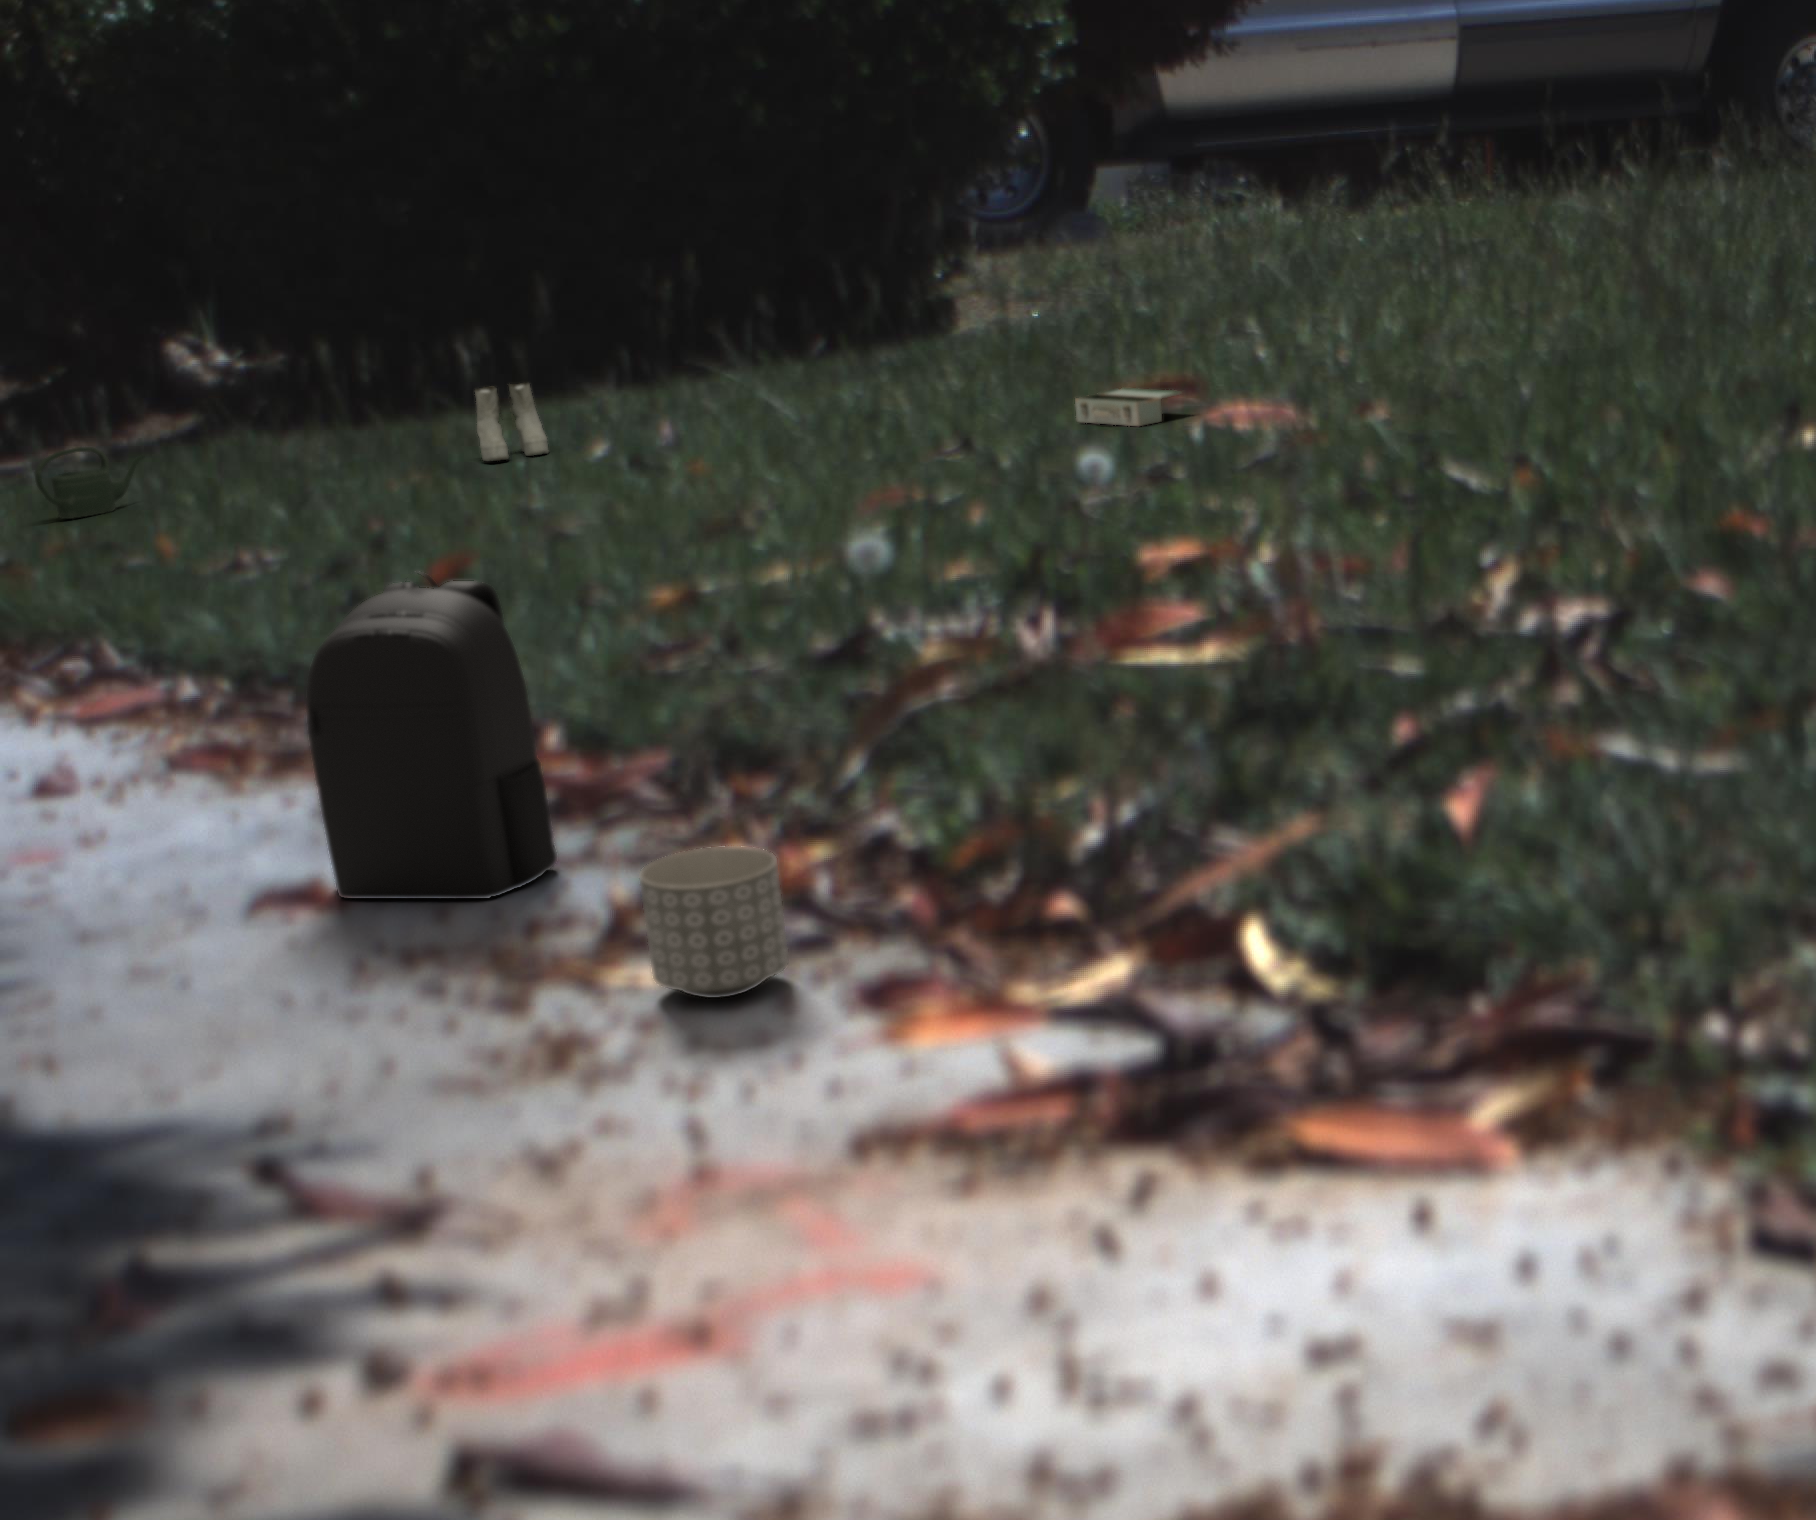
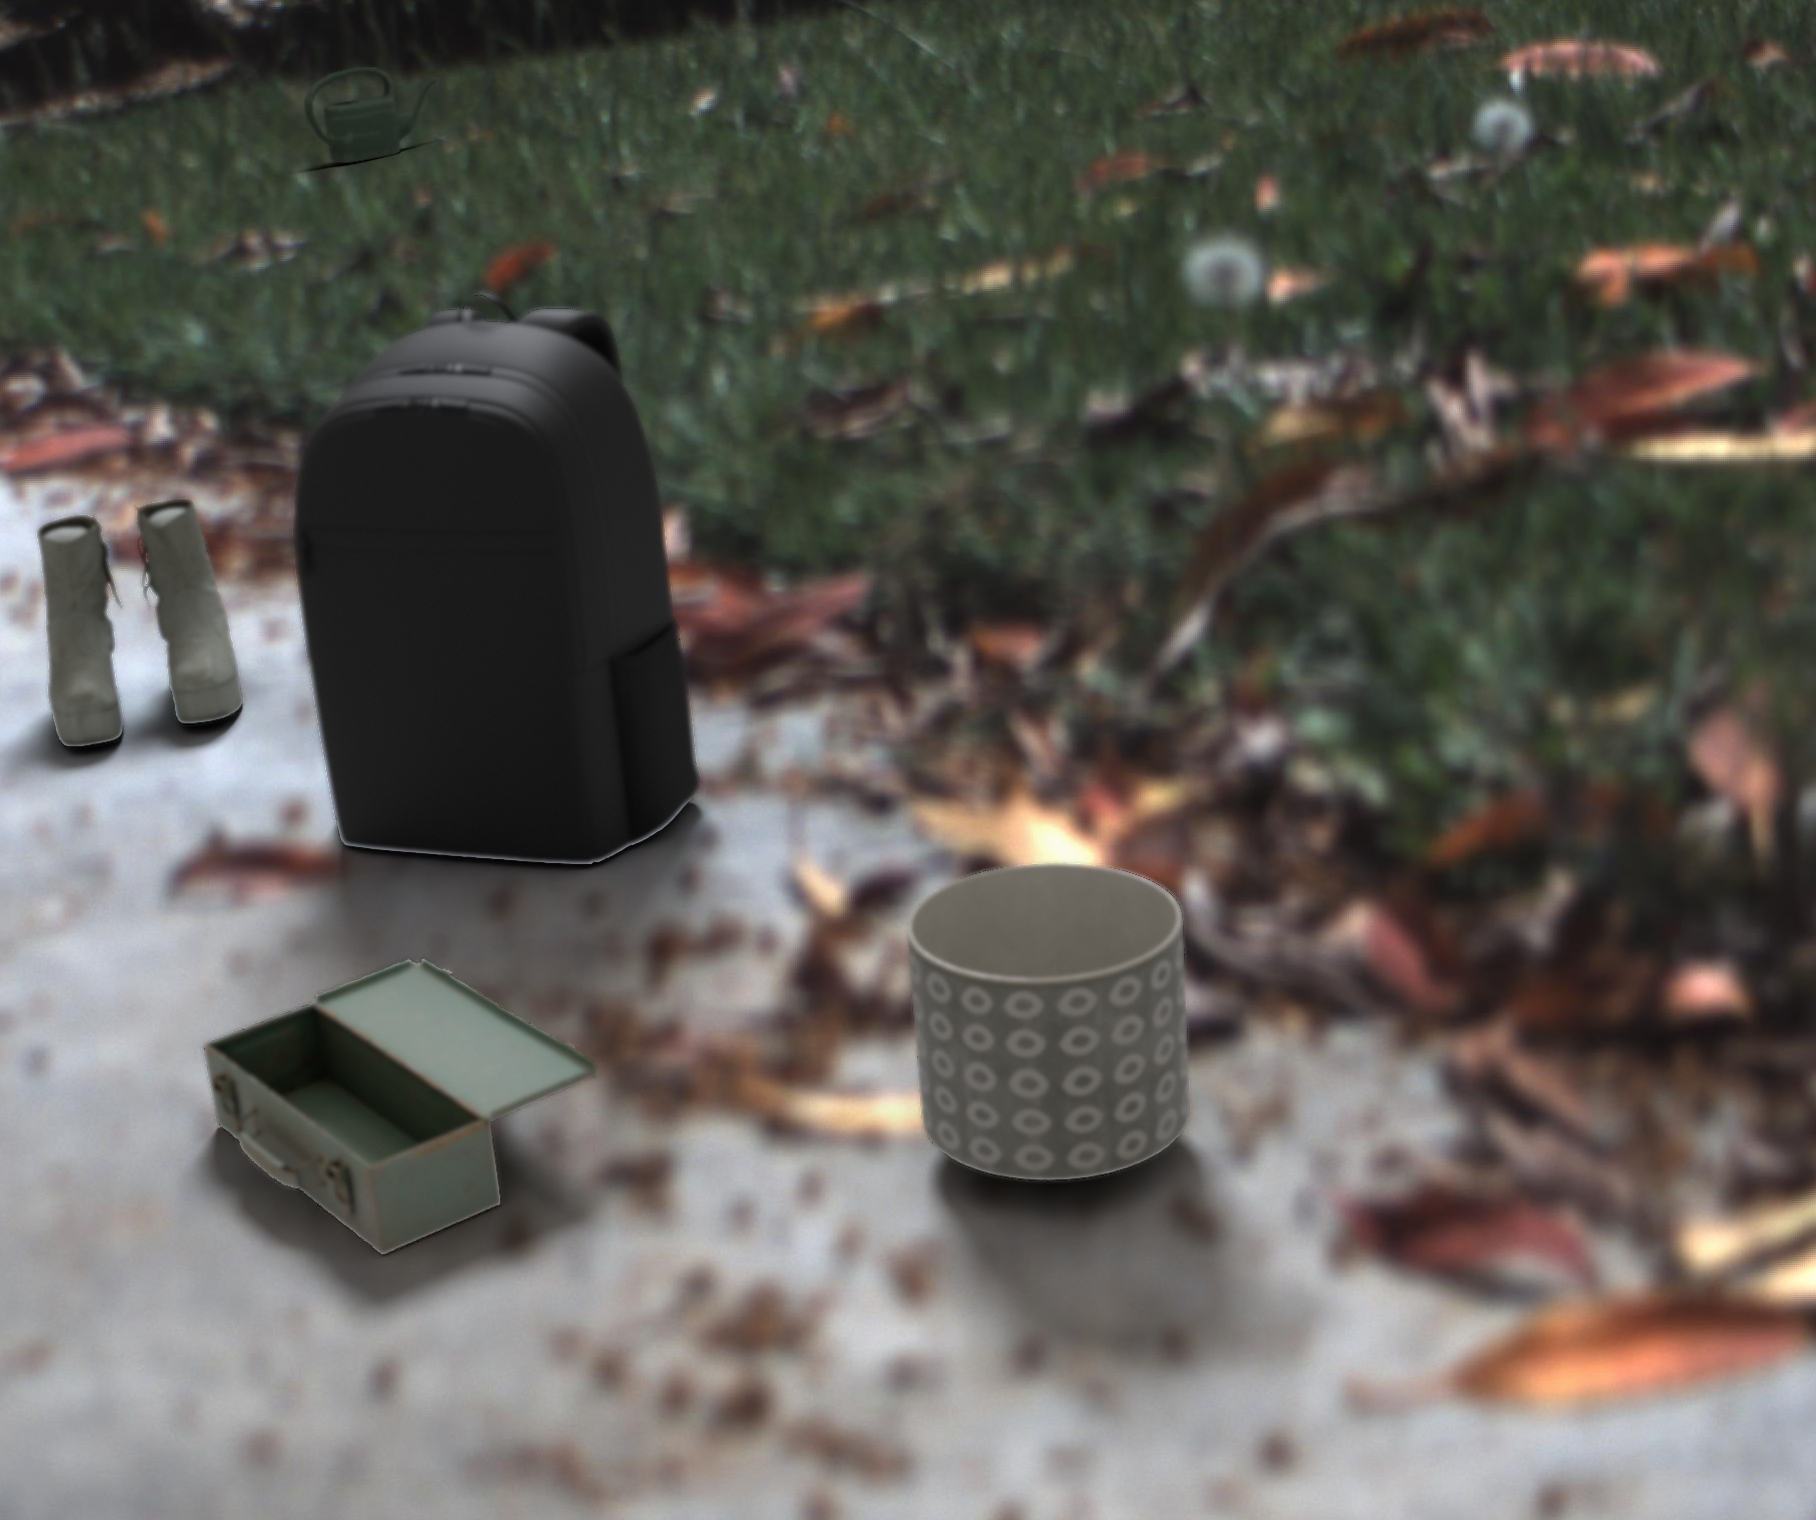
boots: present [475,383,548,461] -> present [37,499,243,747]
toolbox: present [1075,388,1181,426] -> present [204,959,598,1254]
watering can: present [35,447,144,519] -> present [304,67,437,163]

